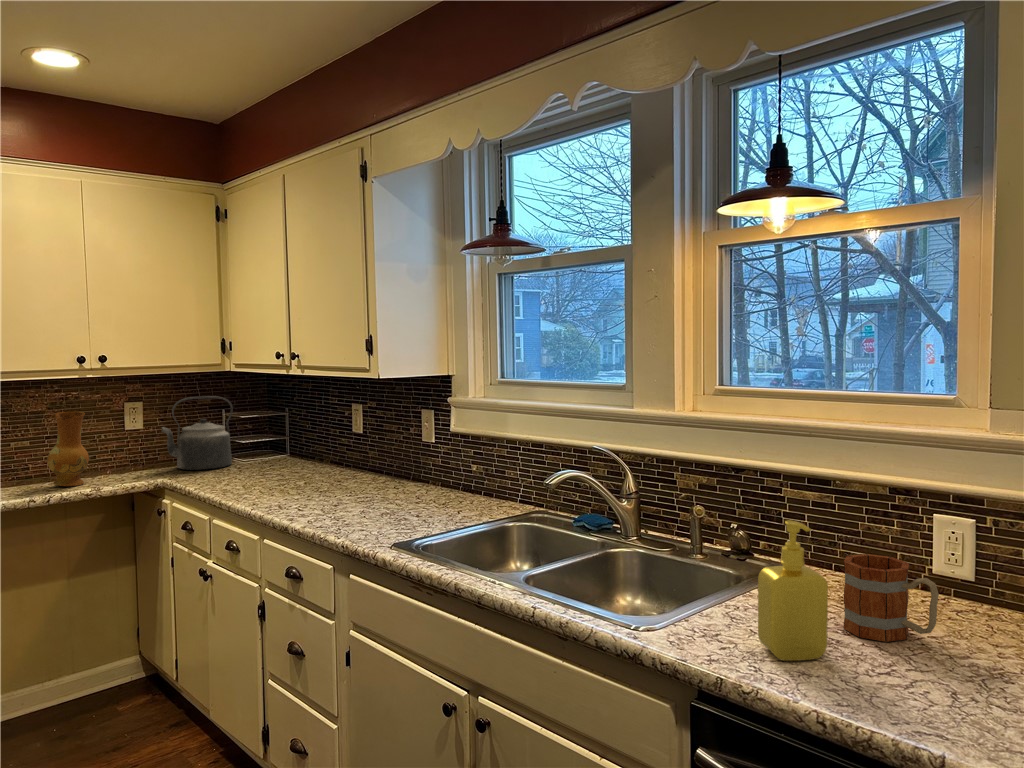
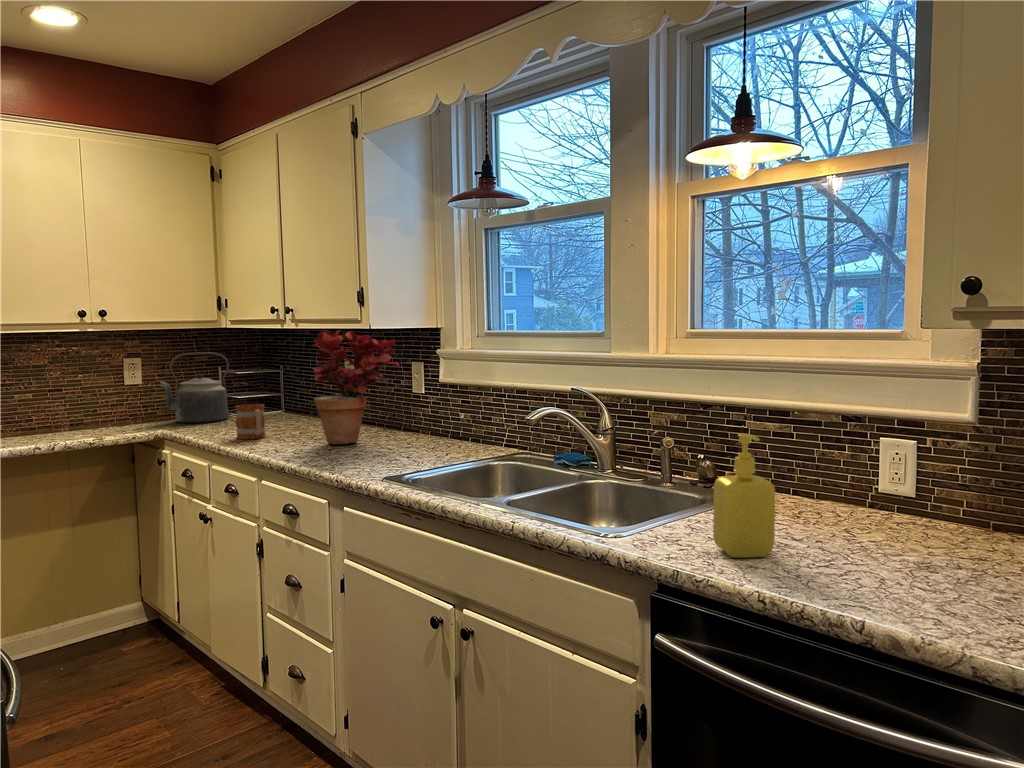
potted plant: none [317,378,410,499] -> present [313,330,400,444]
ceramic jug: present [47,412,89,486] -> none [50,365,91,436]
mug: present [843,554,939,642] -> present [235,404,266,439]

